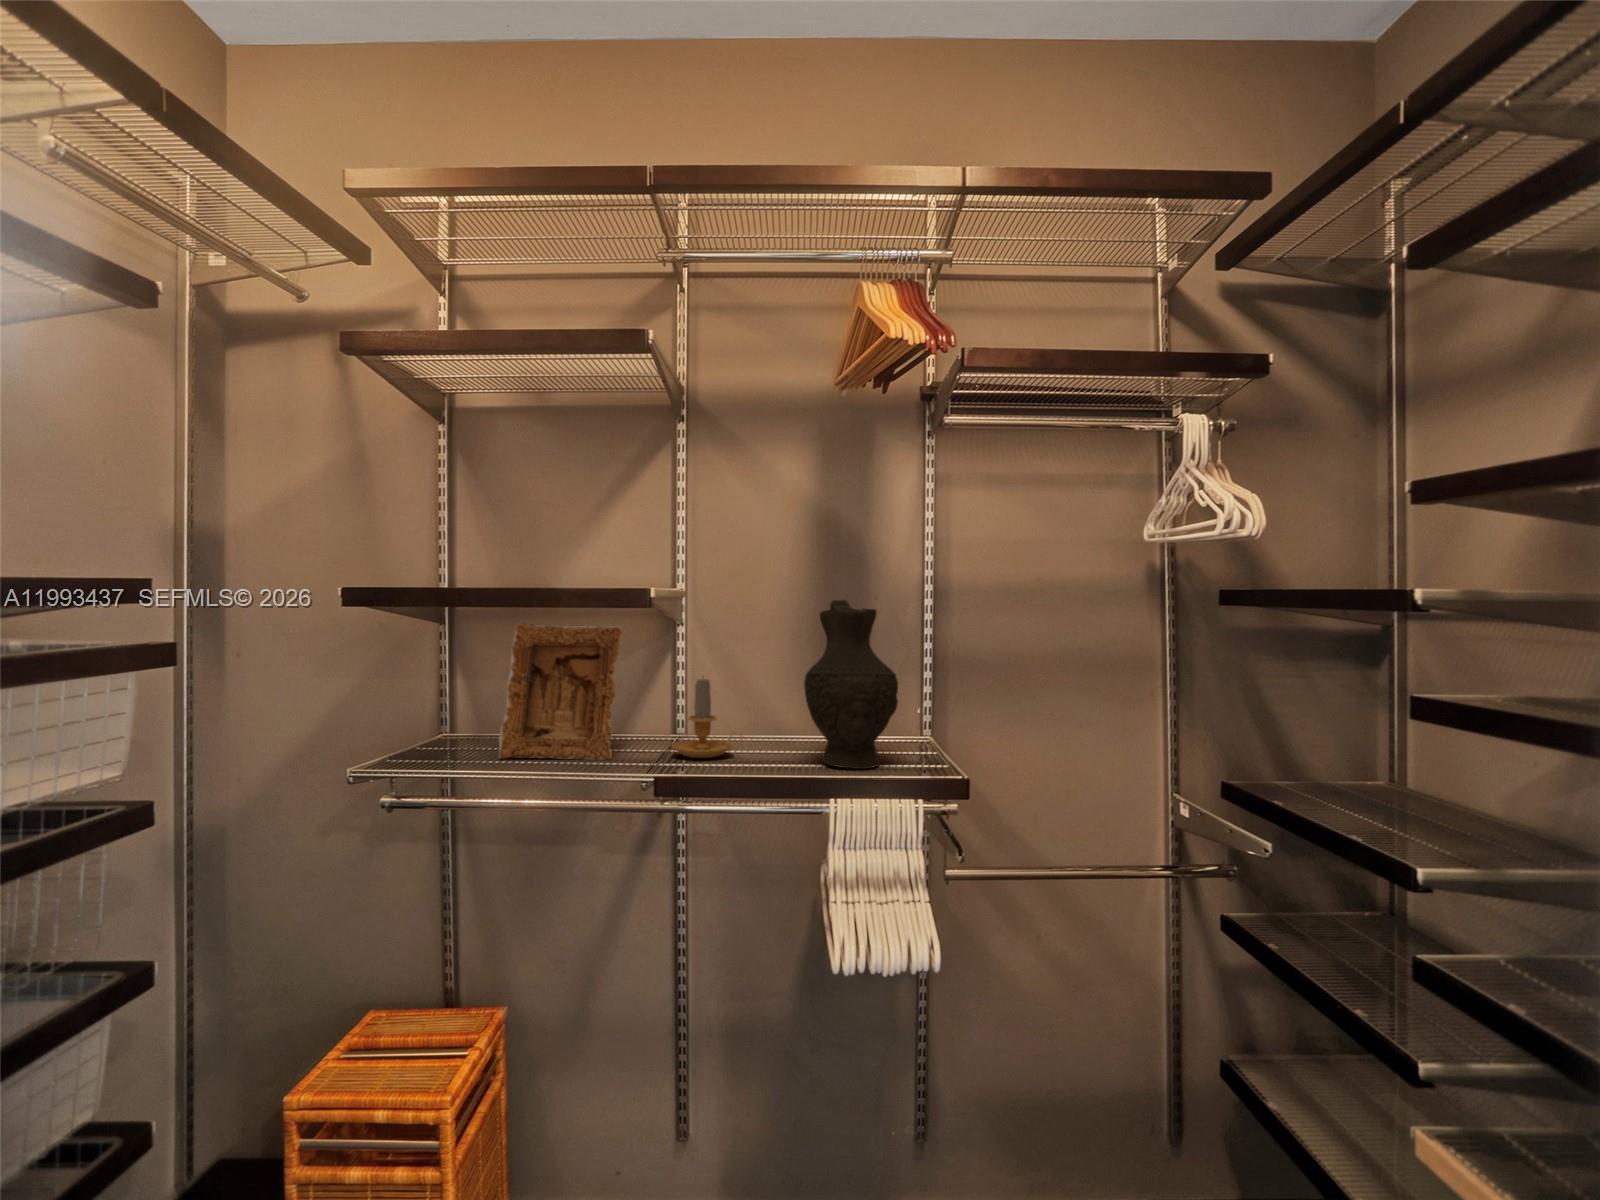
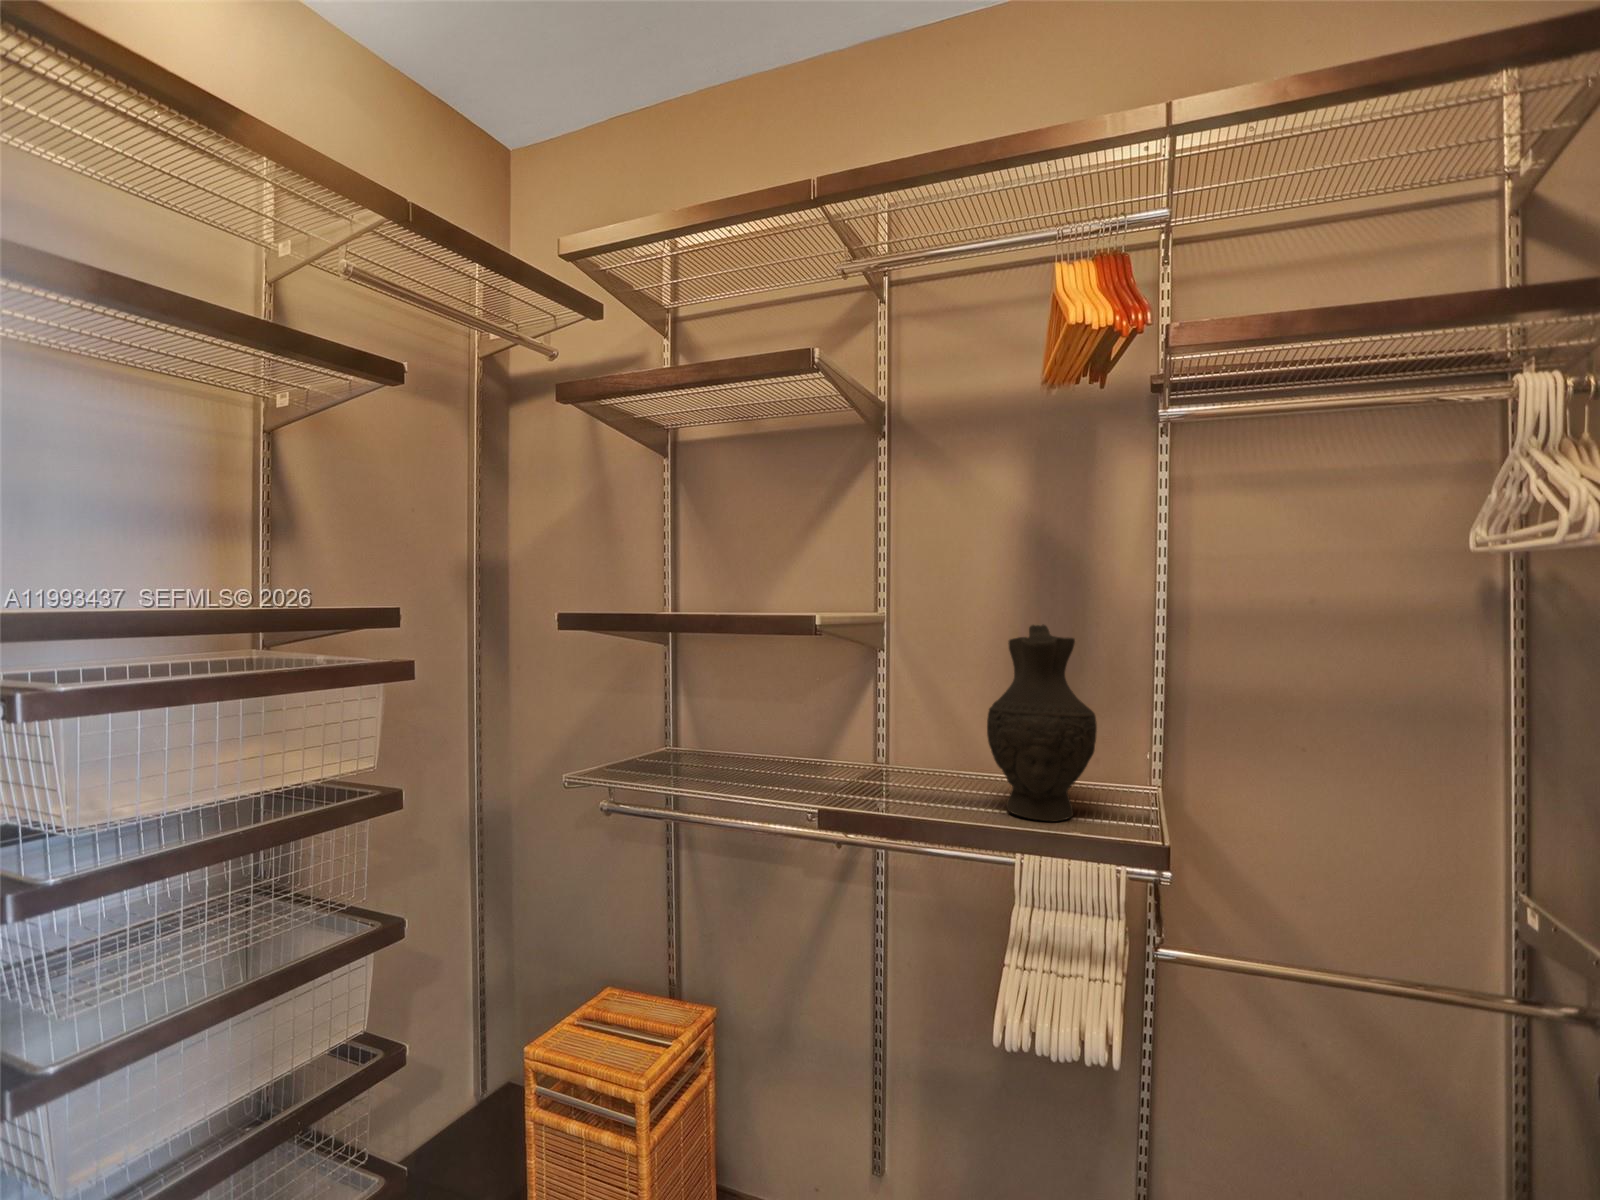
picture frame: present [499,623,622,760] -> none [698,642,816,782]
candle: present [671,679,743,758] -> none [856,702,926,789]

